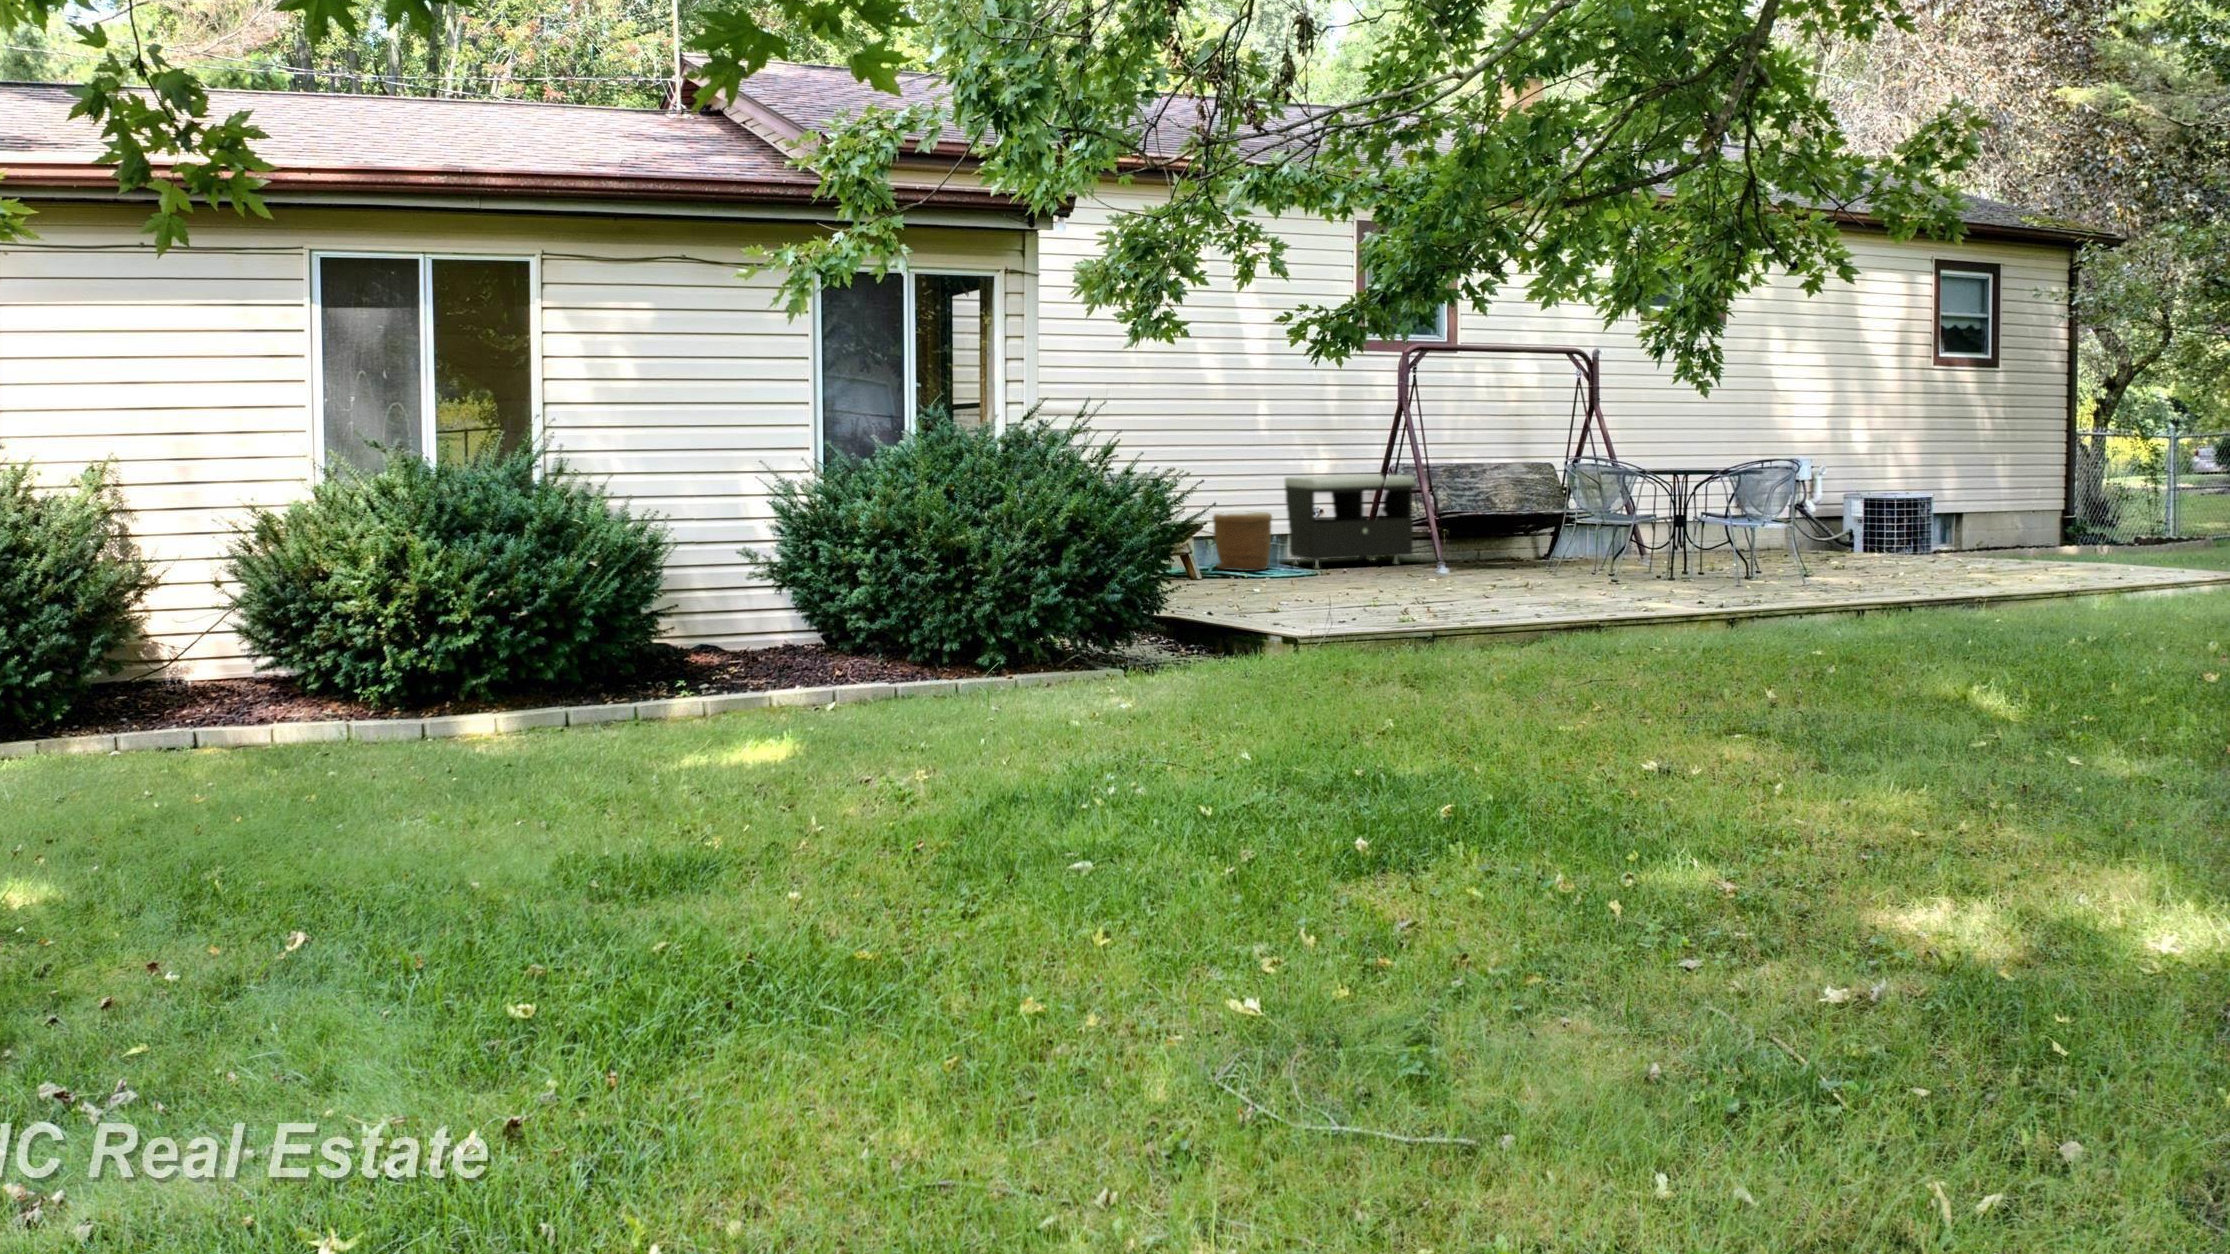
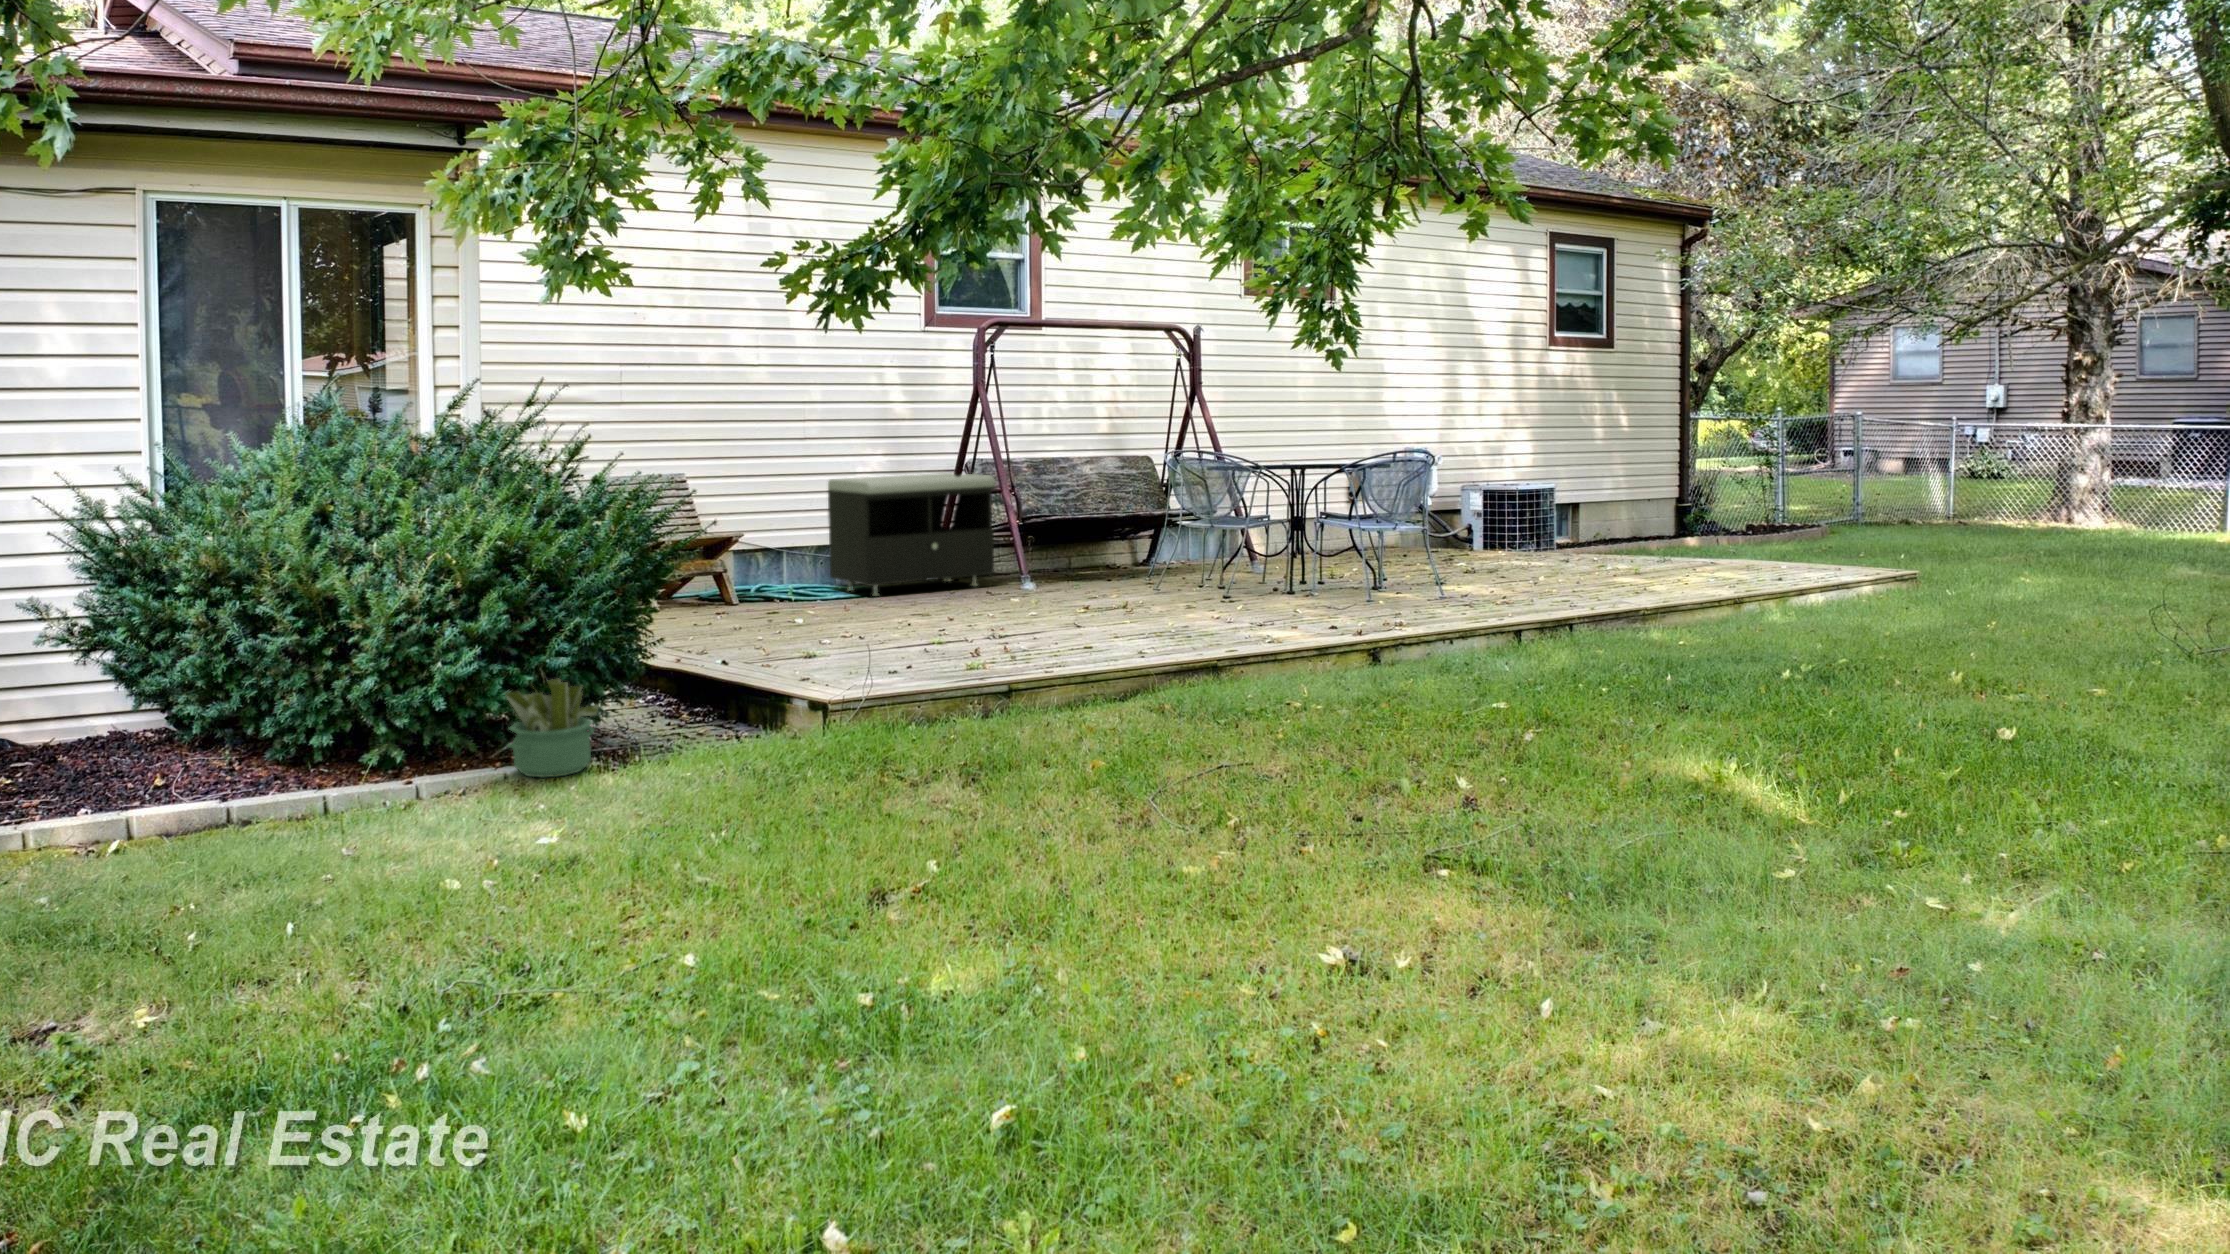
woven basket: present [1213,512,1272,571] -> none [740,525,817,603]
decorative plant: none [1101,598,1159,660] -> present [505,679,599,778]

